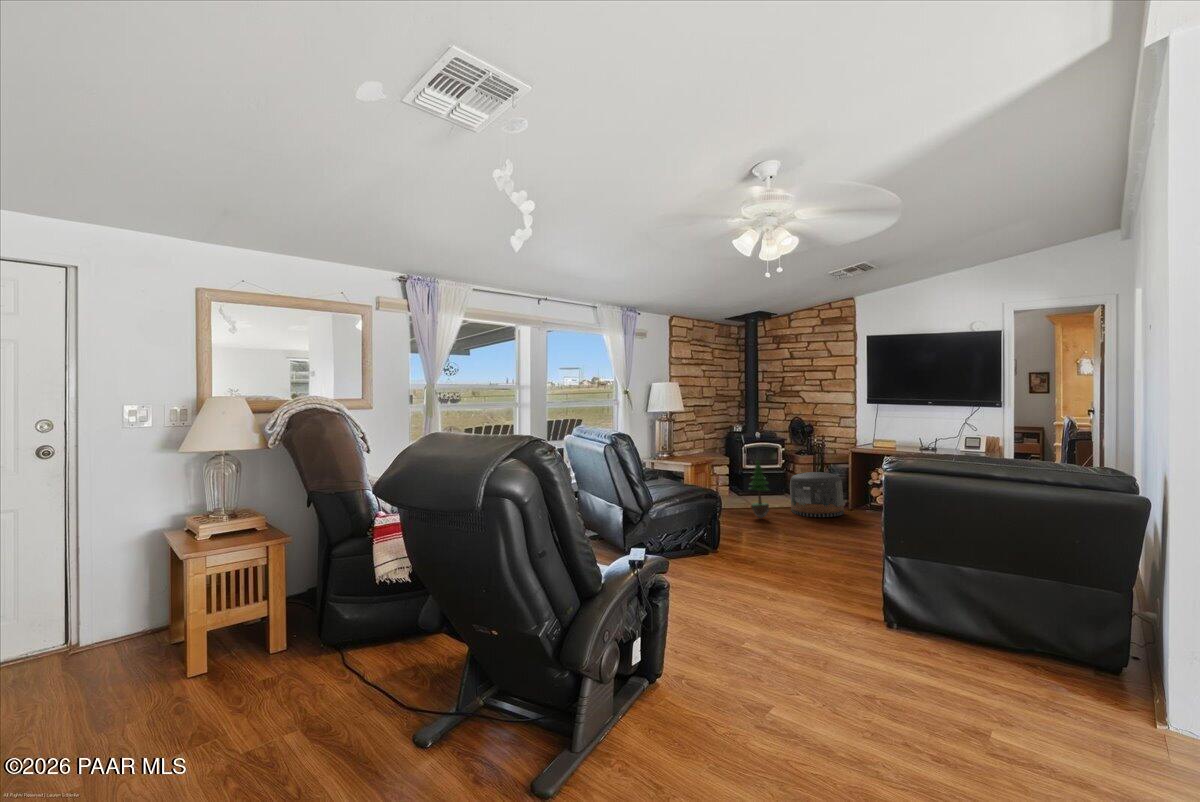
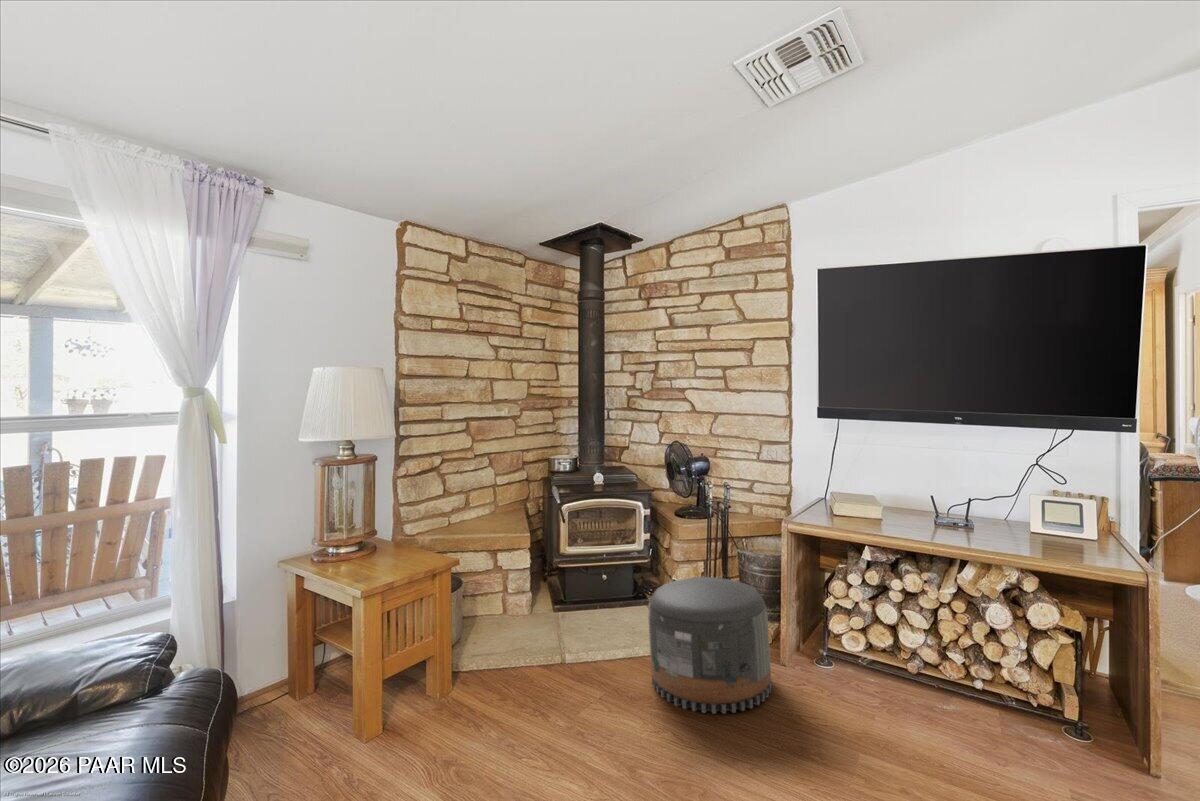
potted tree: present [749,459,769,518] -> none [526,567,585,733]

